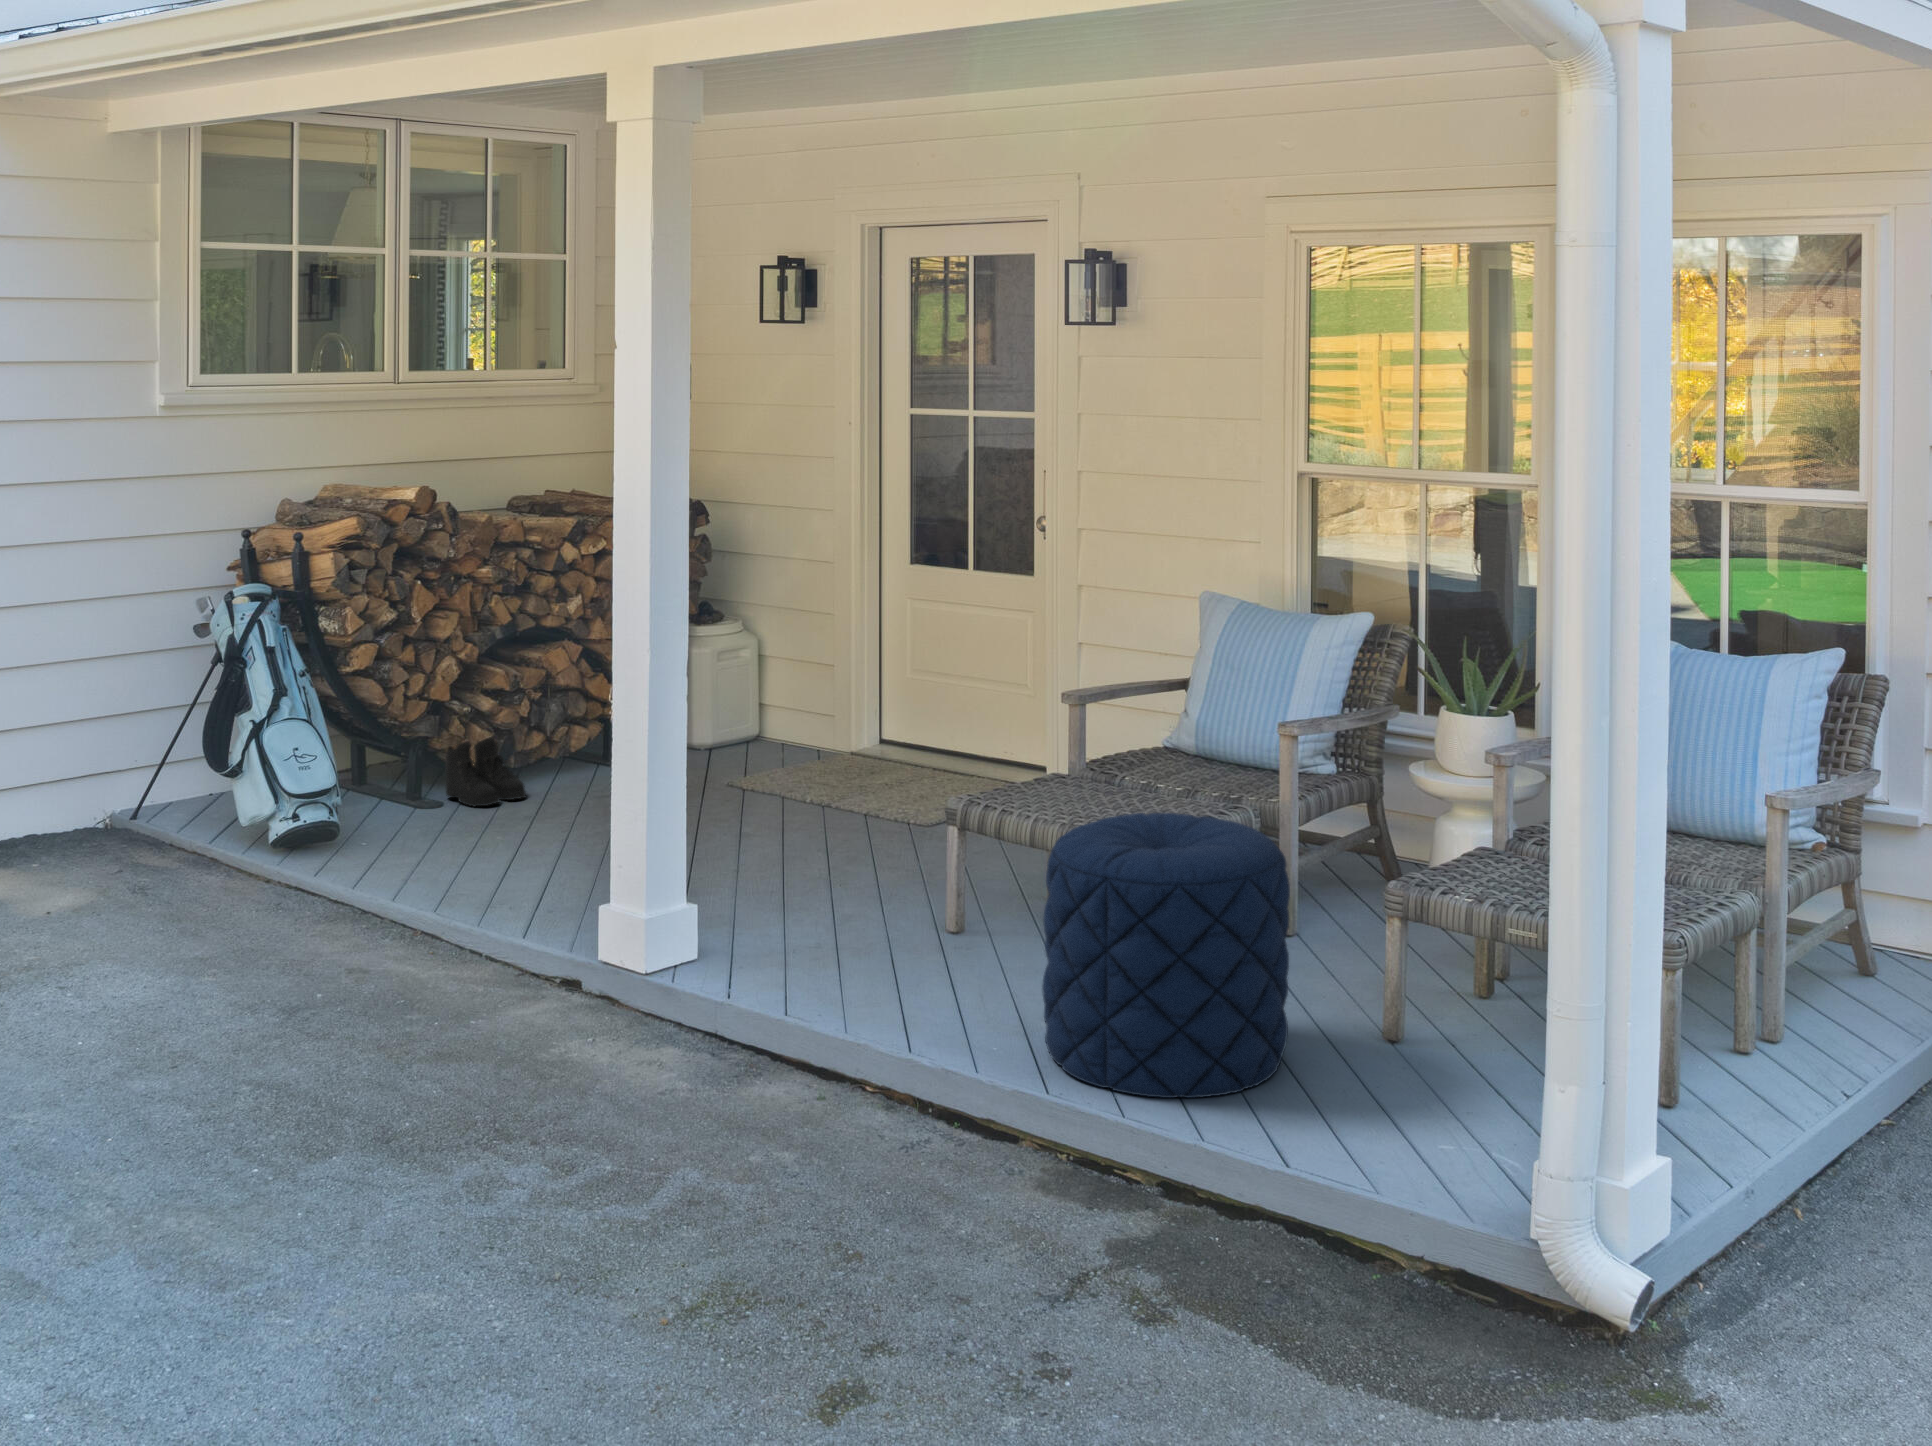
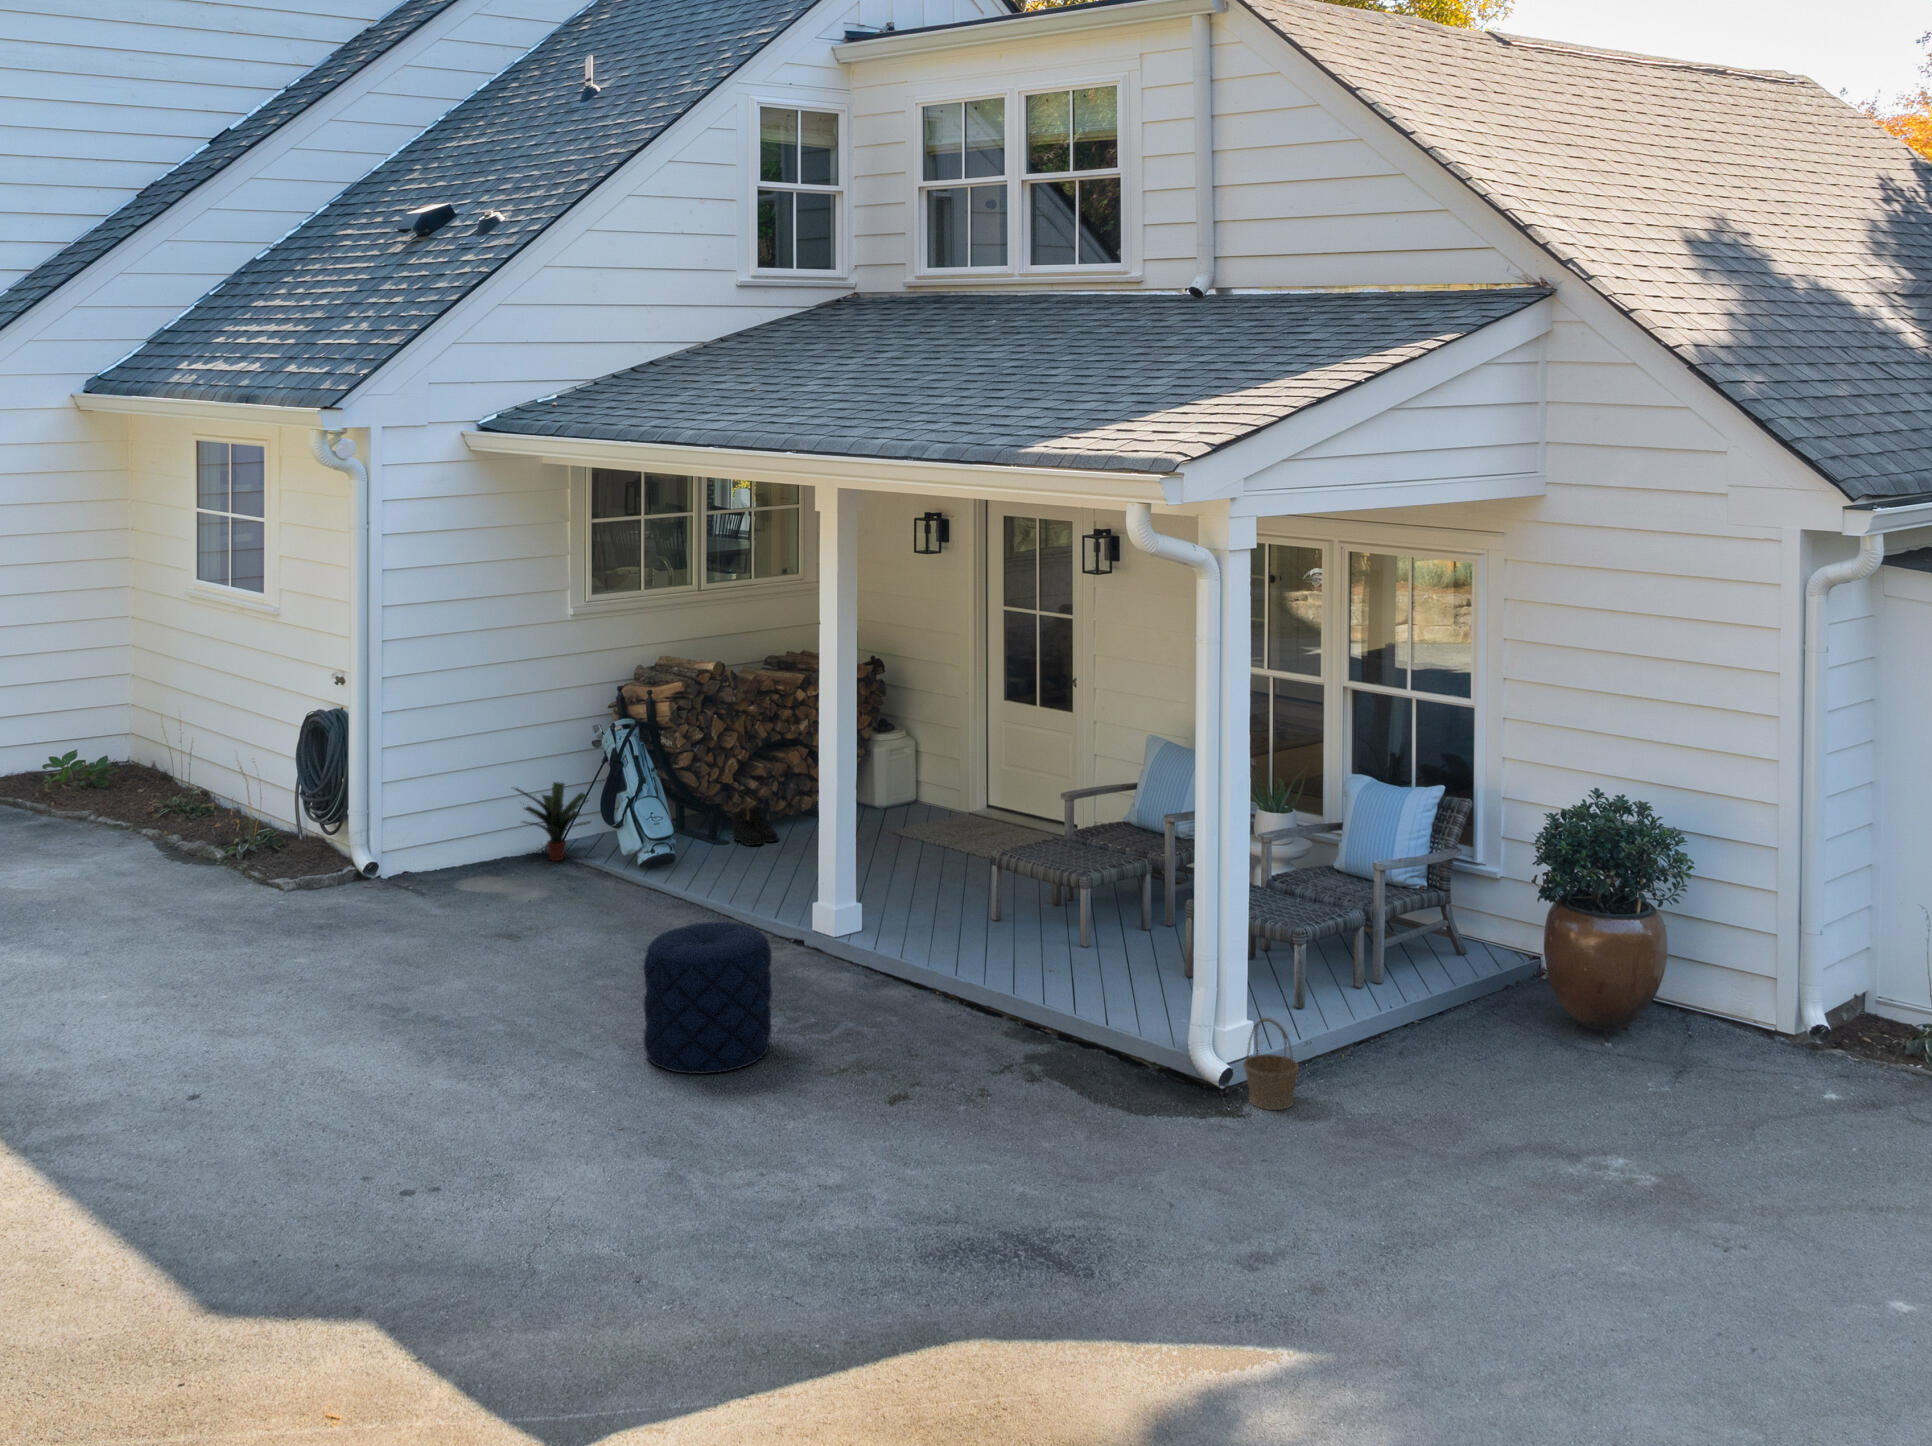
potted plant: none [32,698,188,837] -> present [515,782,590,861]
pouf: present [1042,813,1290,1098] -> present [643,922,772,1074]
basket: none [1664,1155,1806,1379] -> present [1243,1018,1300,1110]

